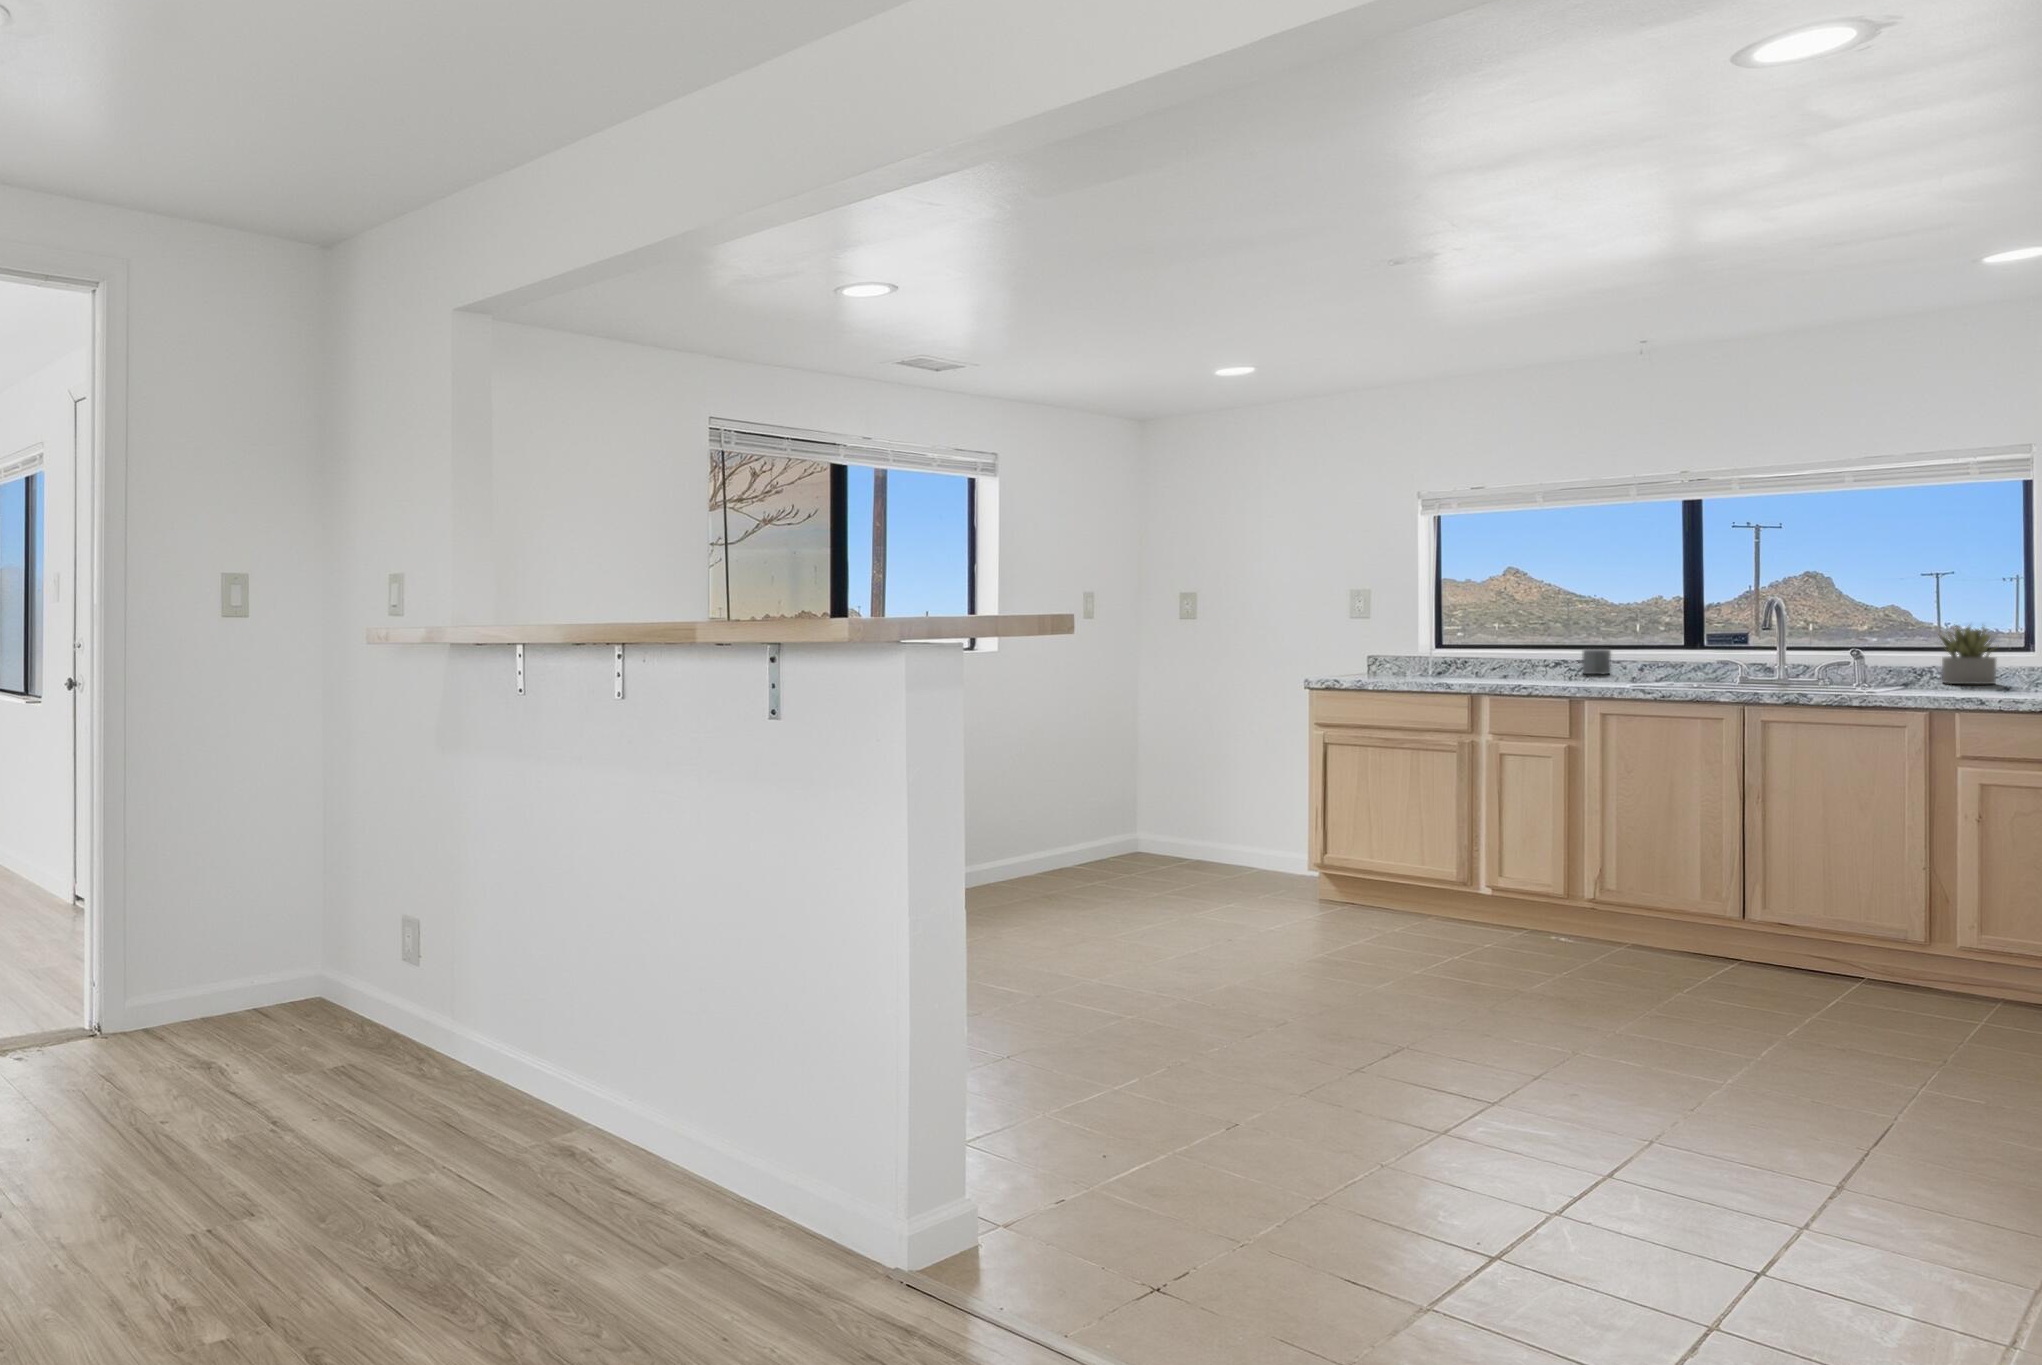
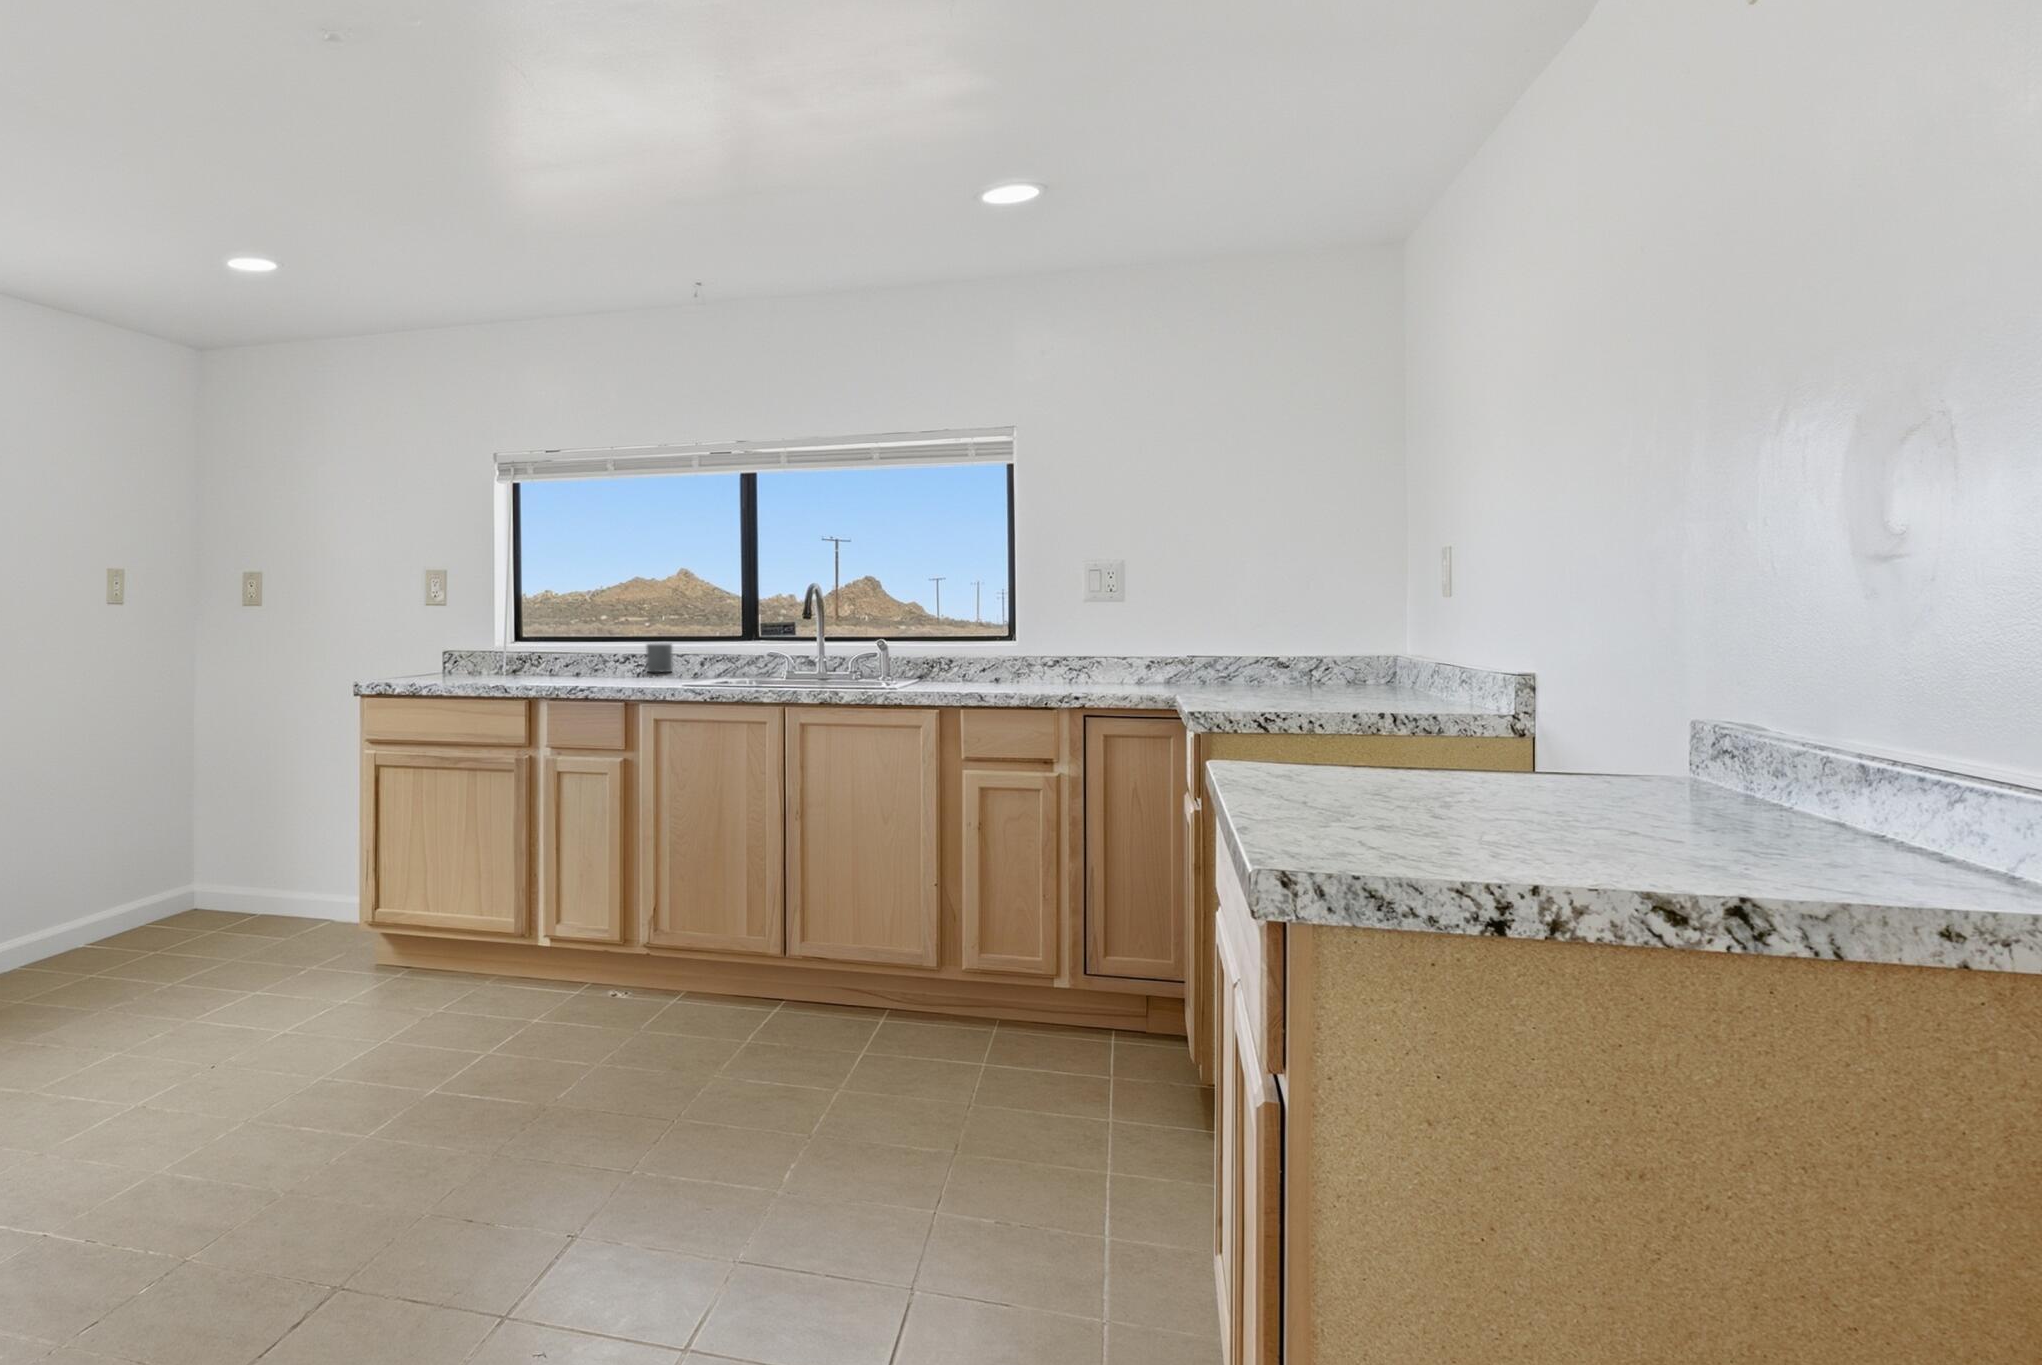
succulent plant: present [1940,626,1999,684] -> none [945,612,993,677]

